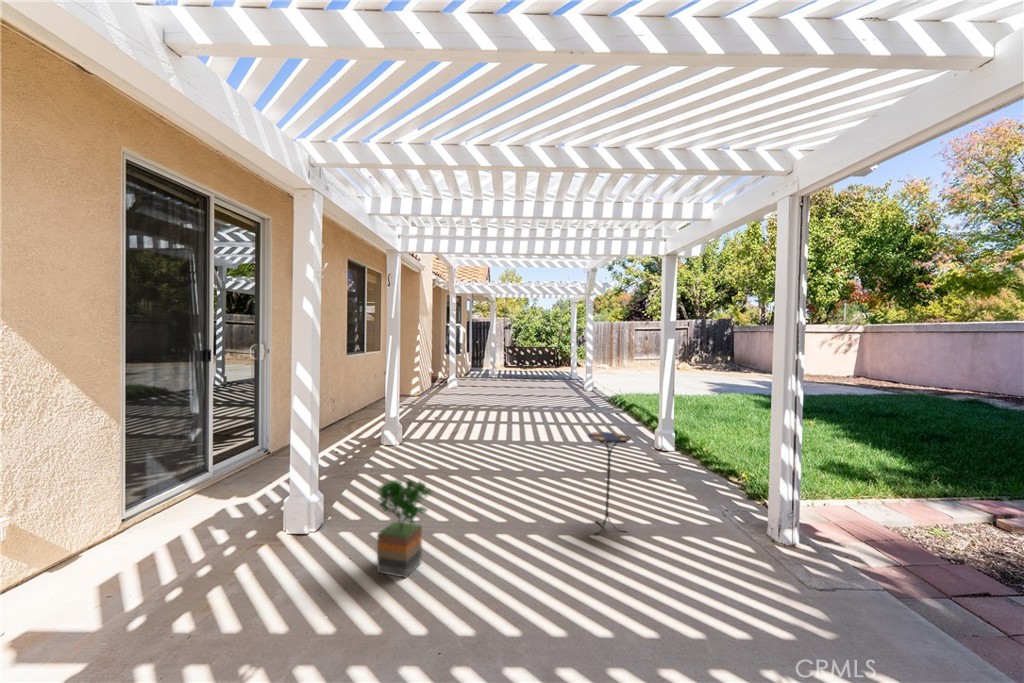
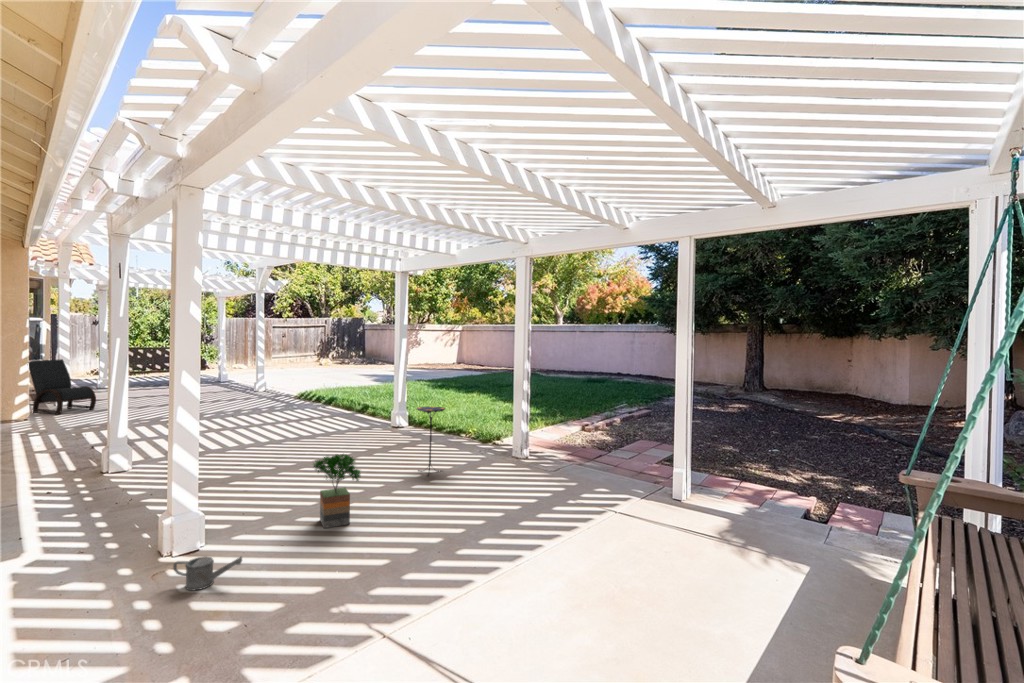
lounge chair: none [415,353,451,396] -> present [29,359,96,415]
watering can: none [174,566,211,607] -> present [173,556,242,590]

